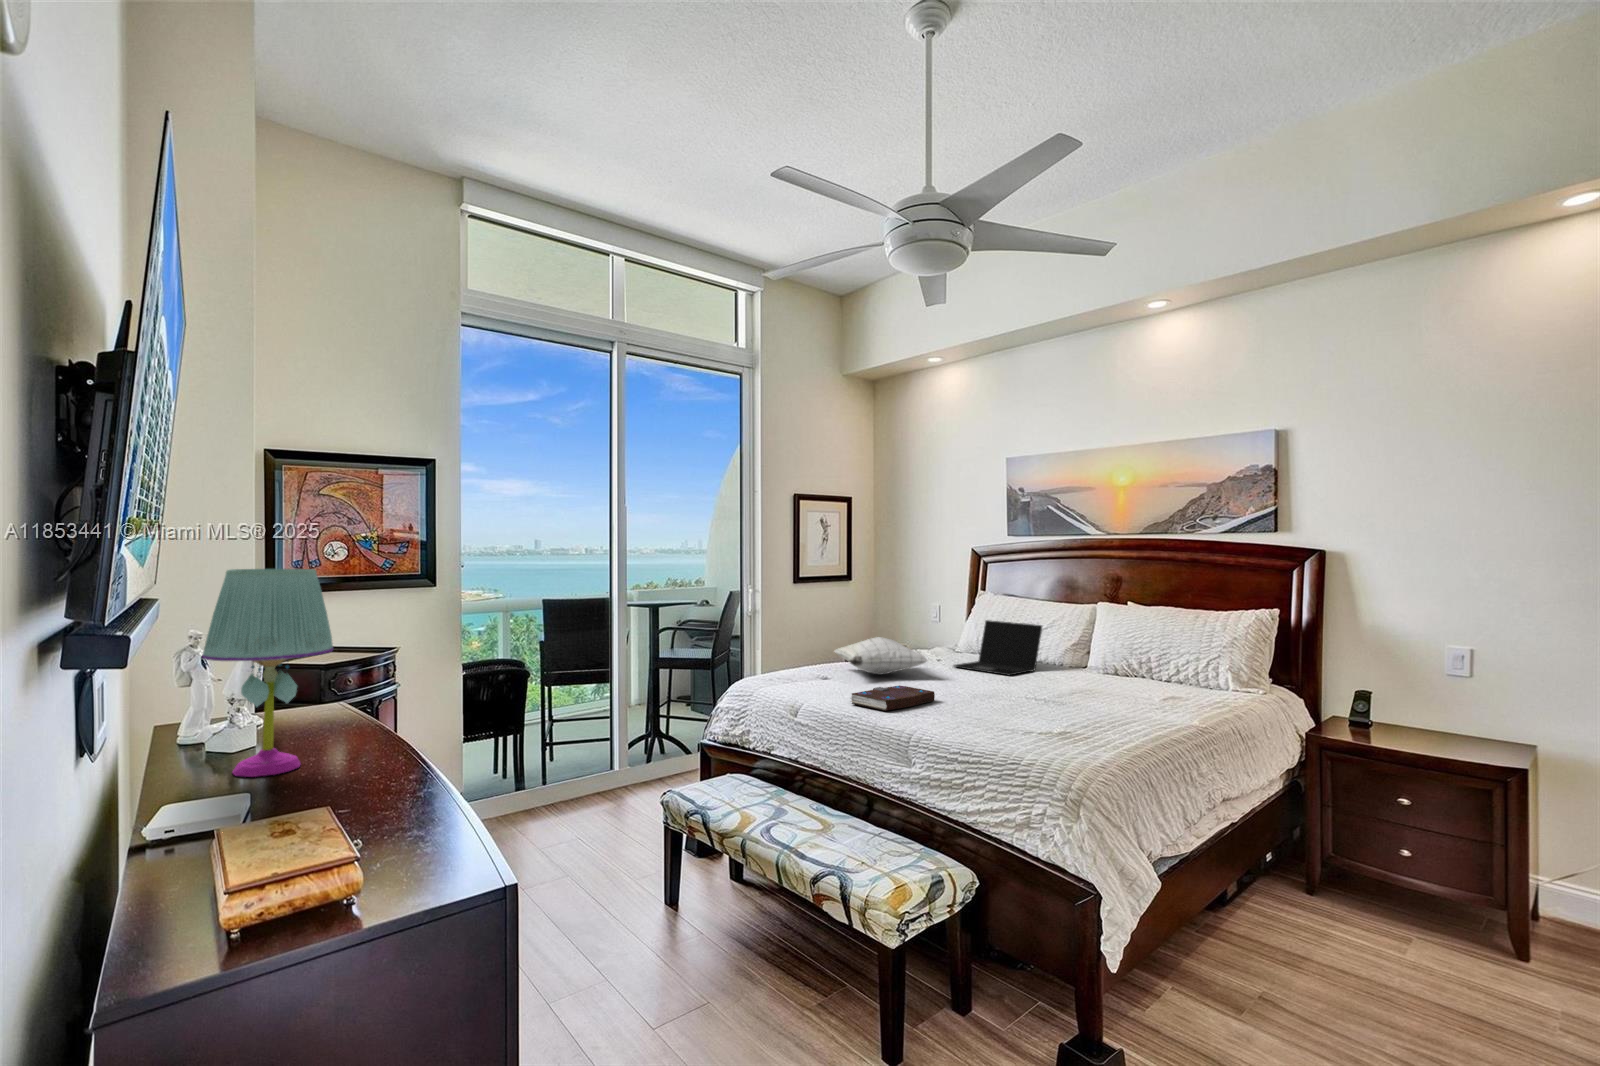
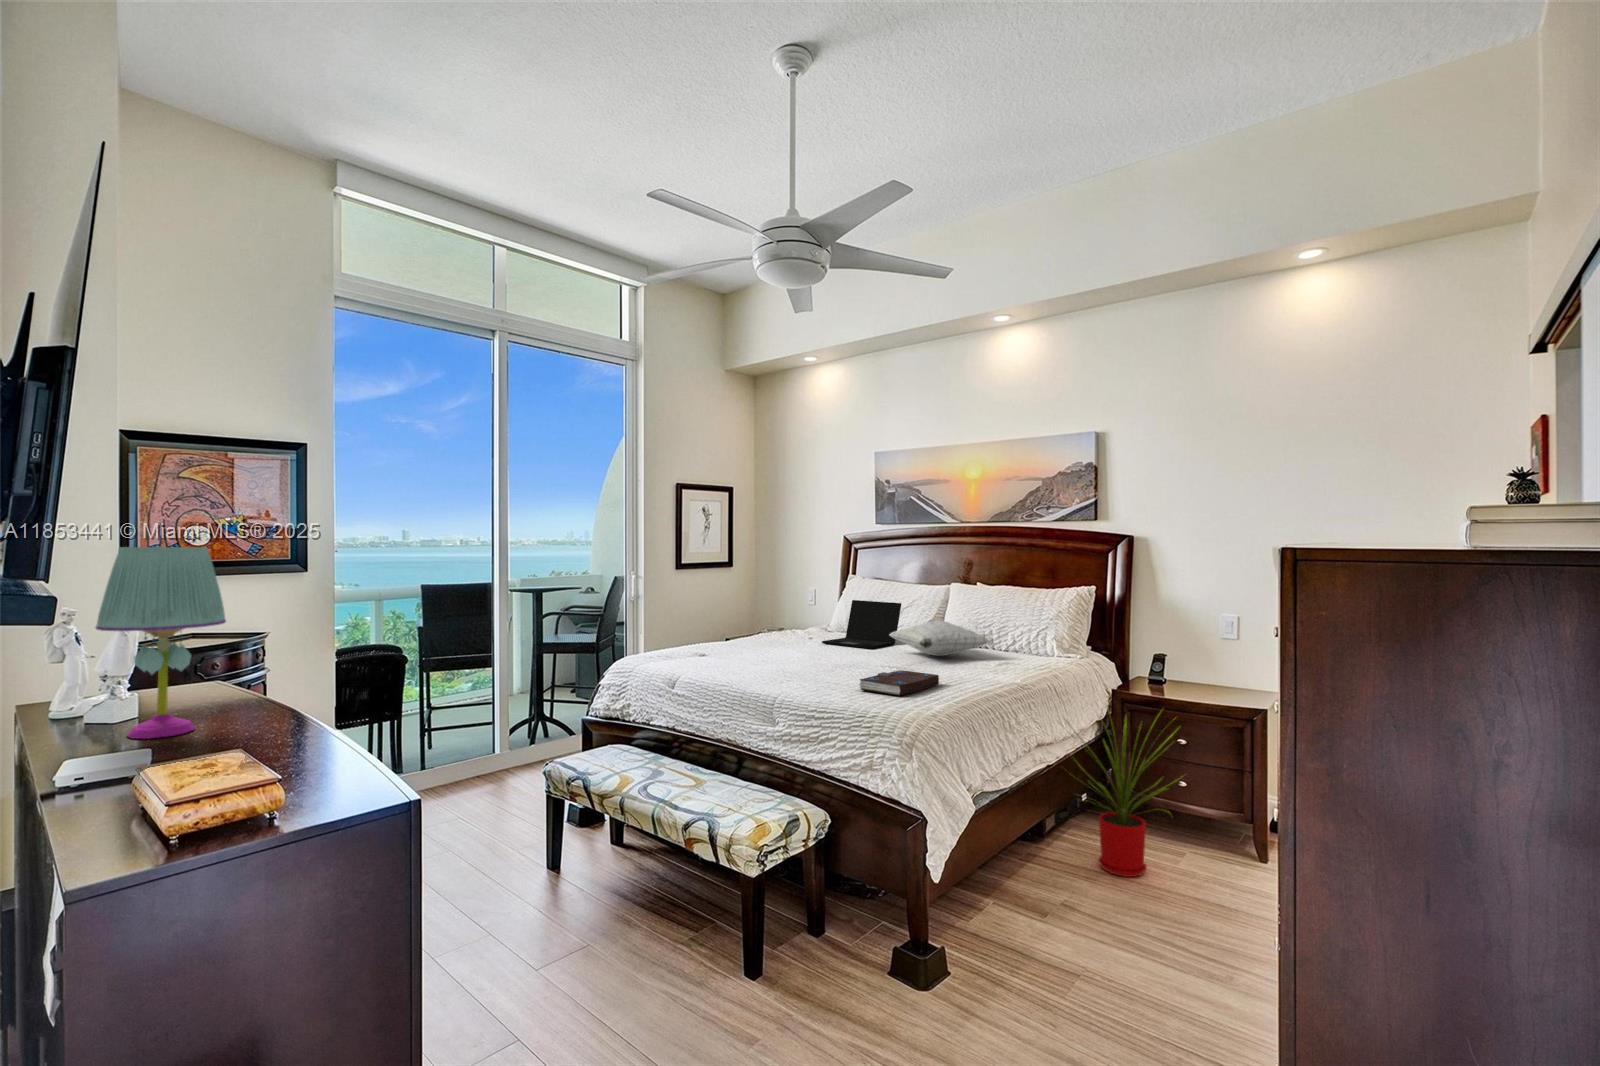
pillow: present [835,637,927,675] -> present [890,620,989,656]
book: present [851,685,935,711] -> present [859,670,939,696]
house plant: none [1250,750,1417,967] -> present [1067,712,1180,877]

